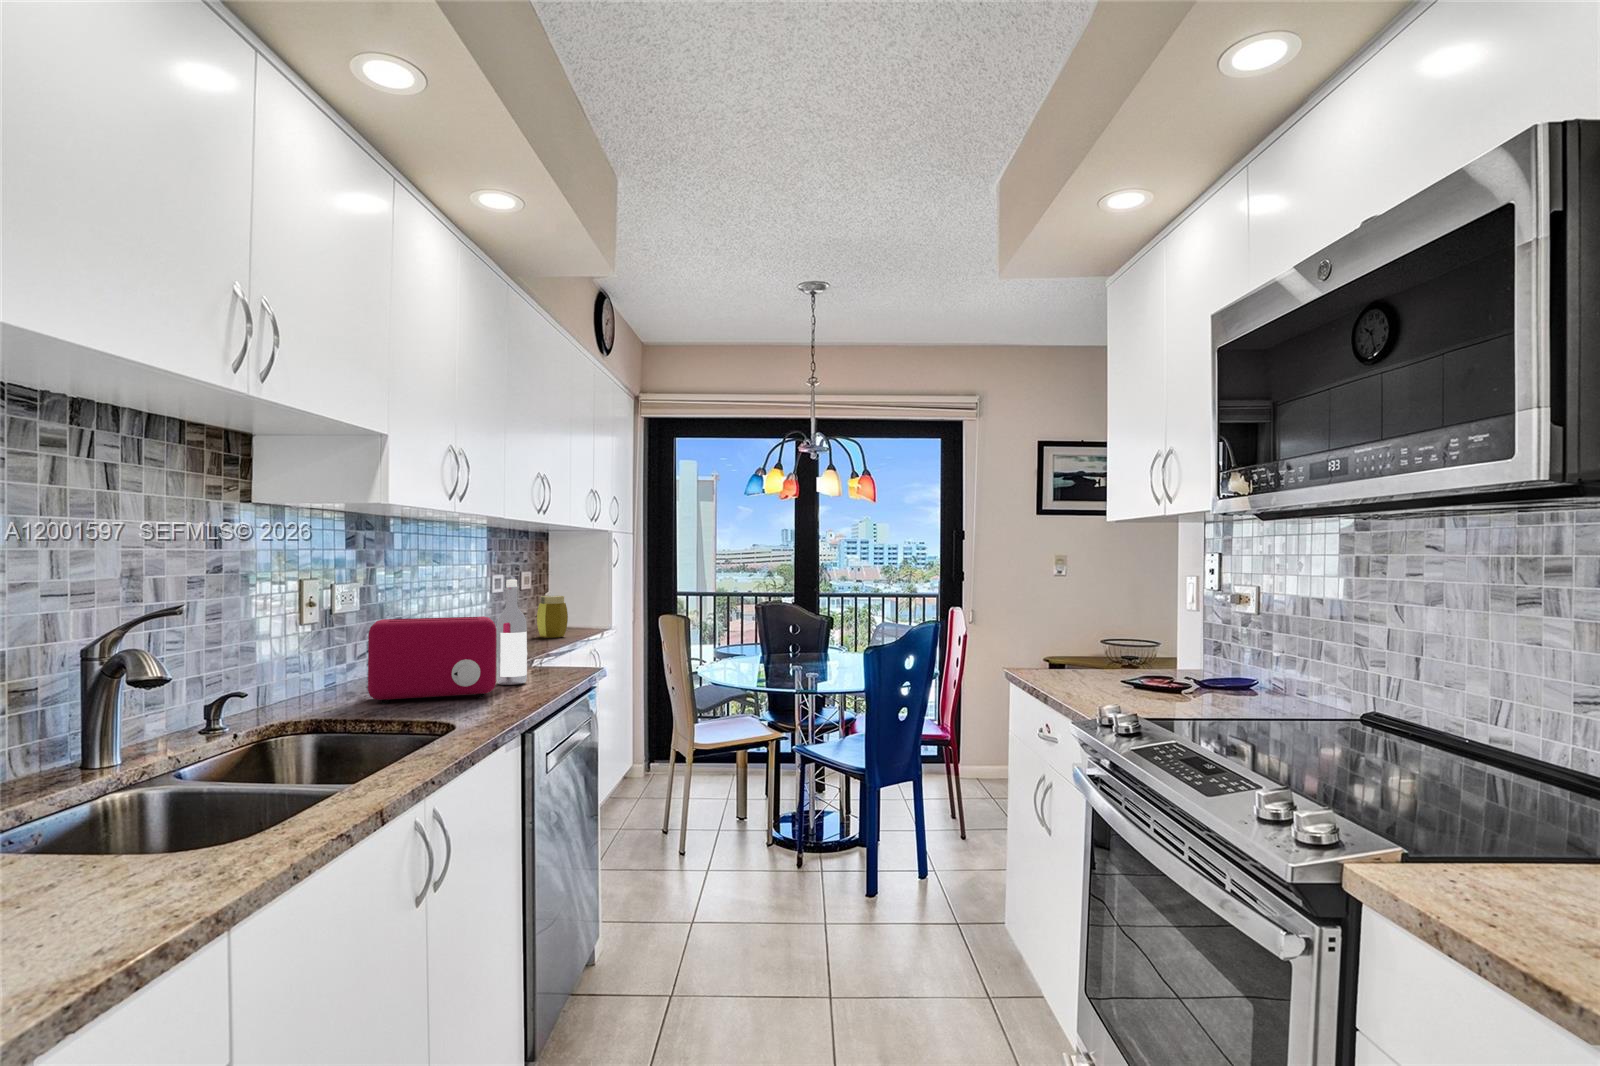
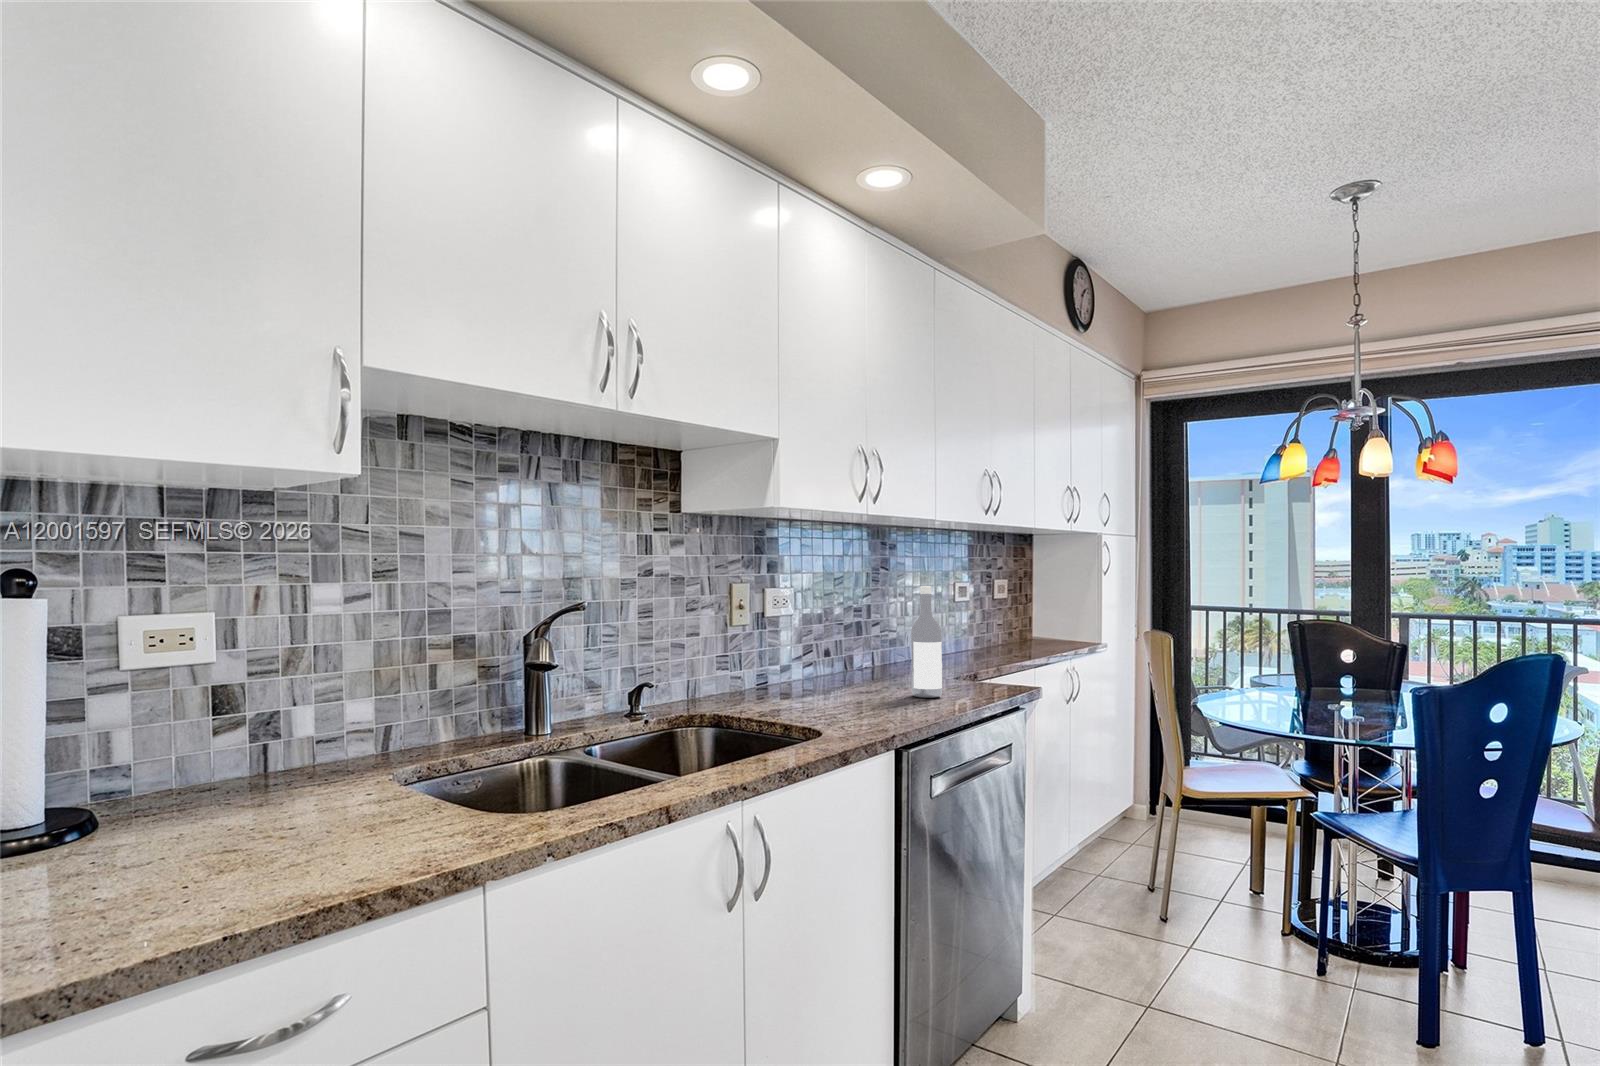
jar: present [537,596,568,638] -> none [1006,605,1040,651]
toaster: present [368,617,496,703] -> none [779,623,900,707]

